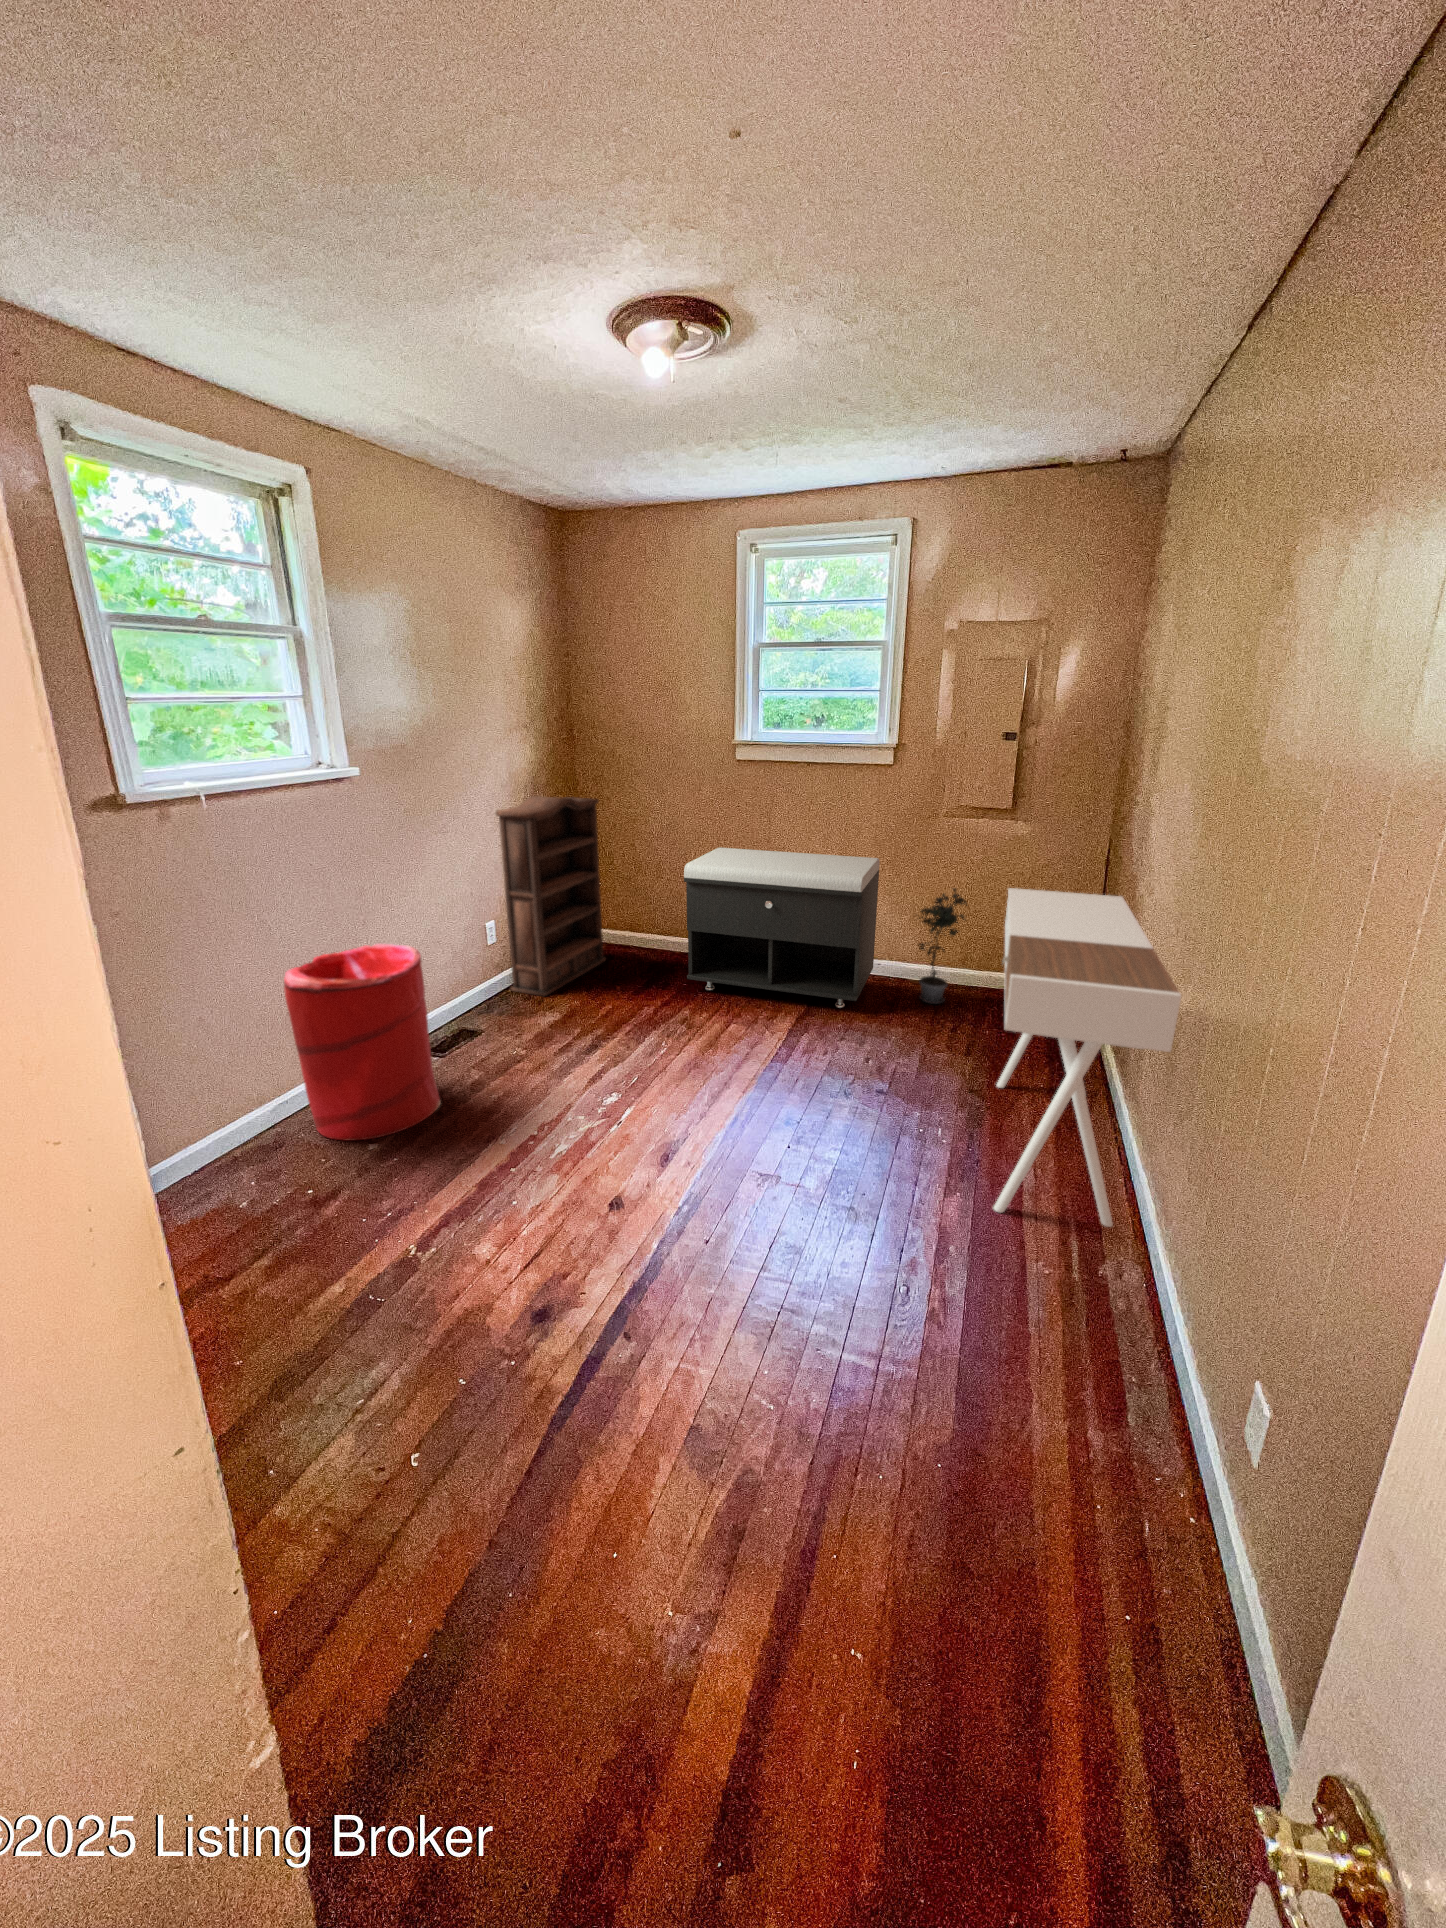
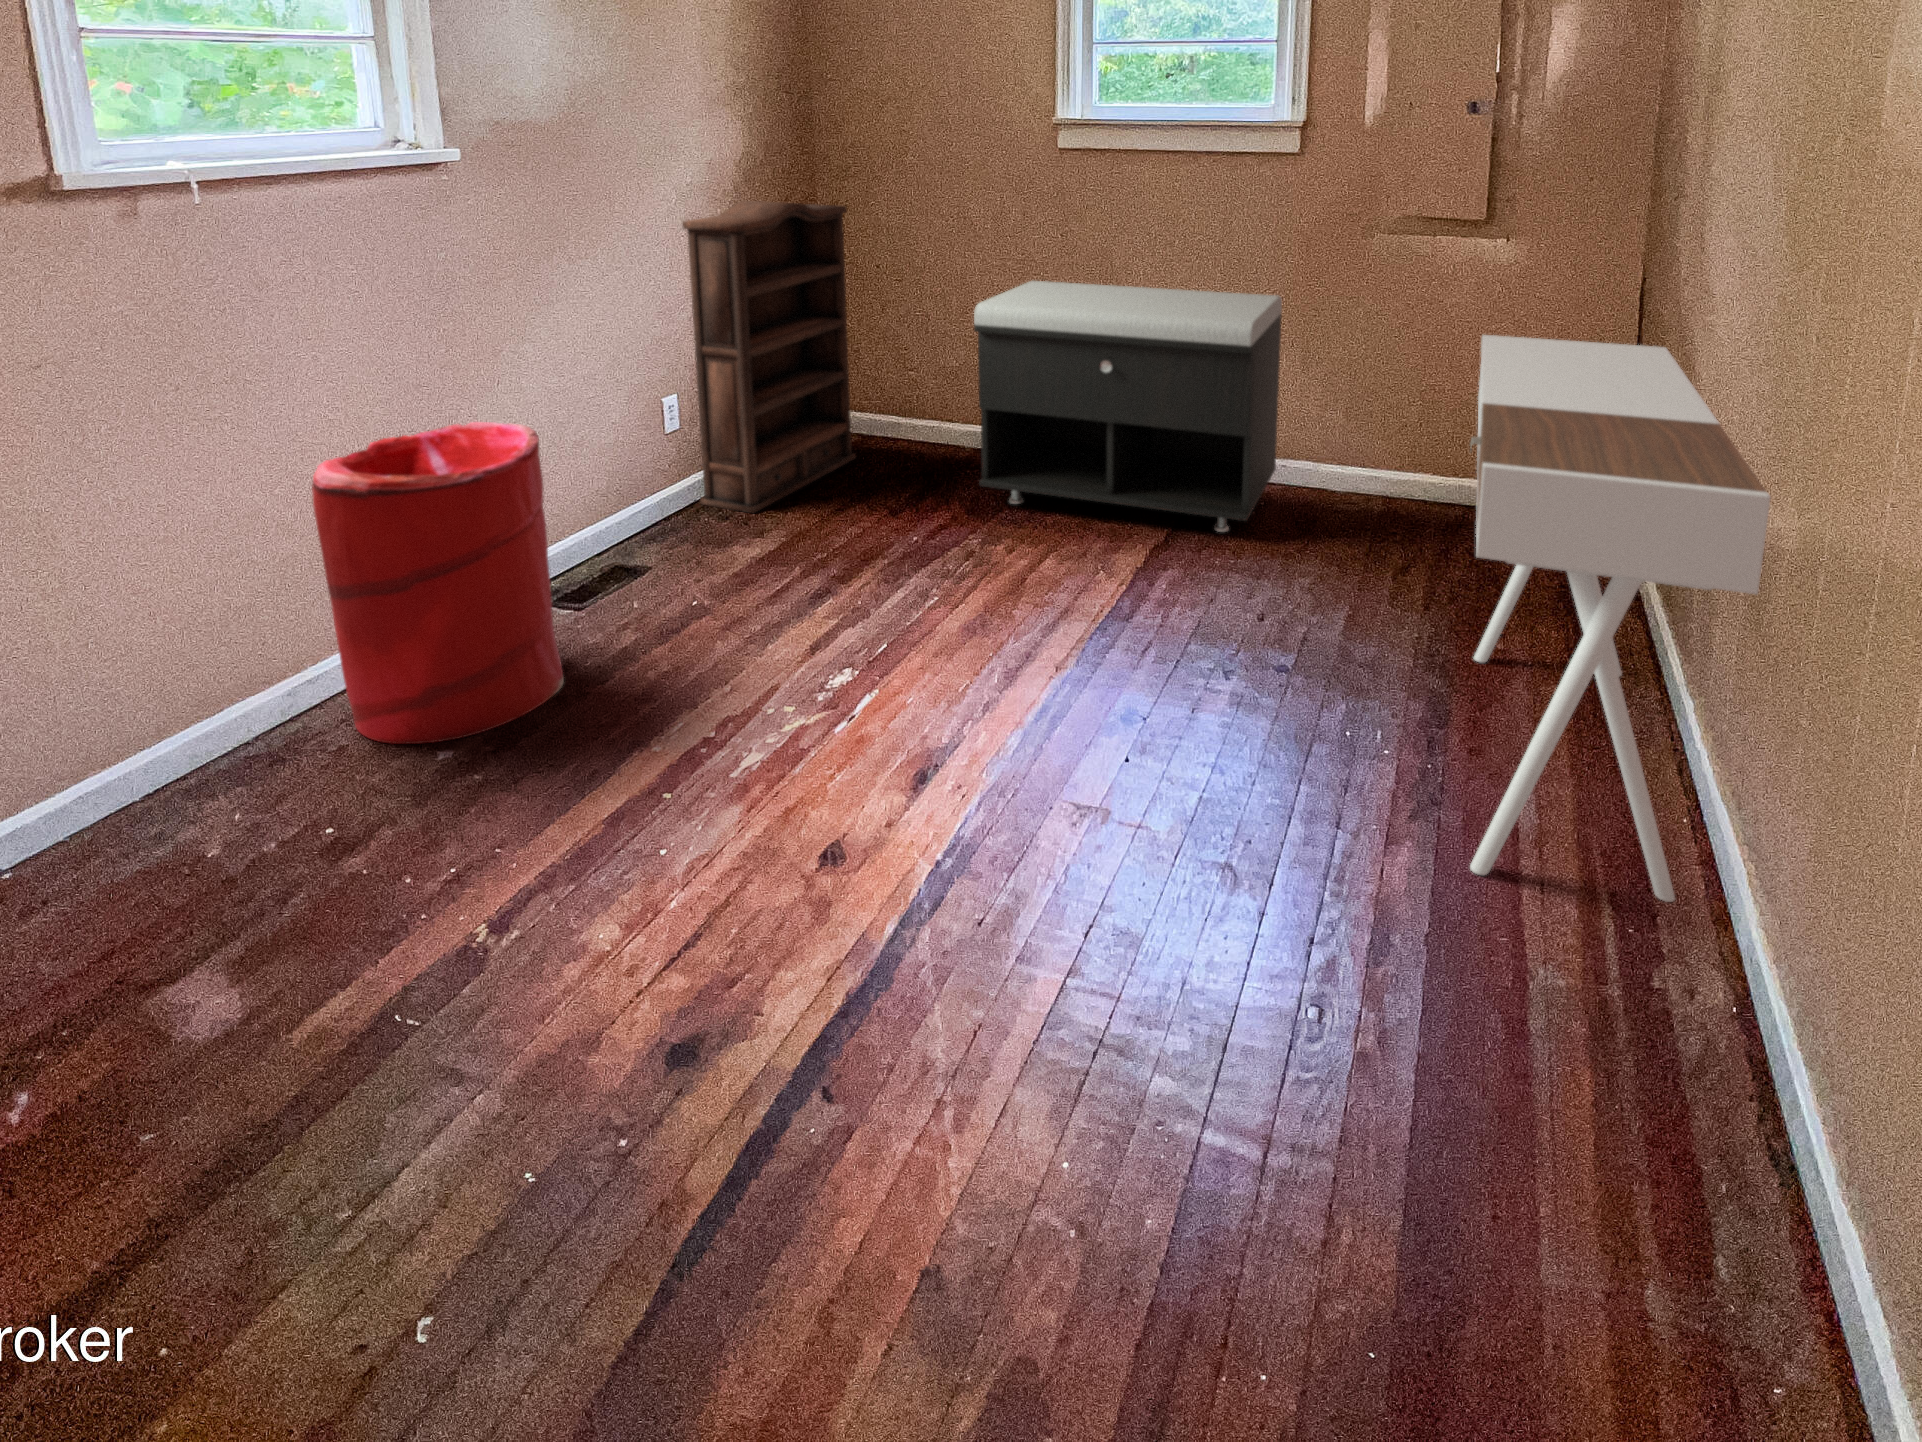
potted plant: present [919,888,967,1004] -> none [1335,341,1423,528]

